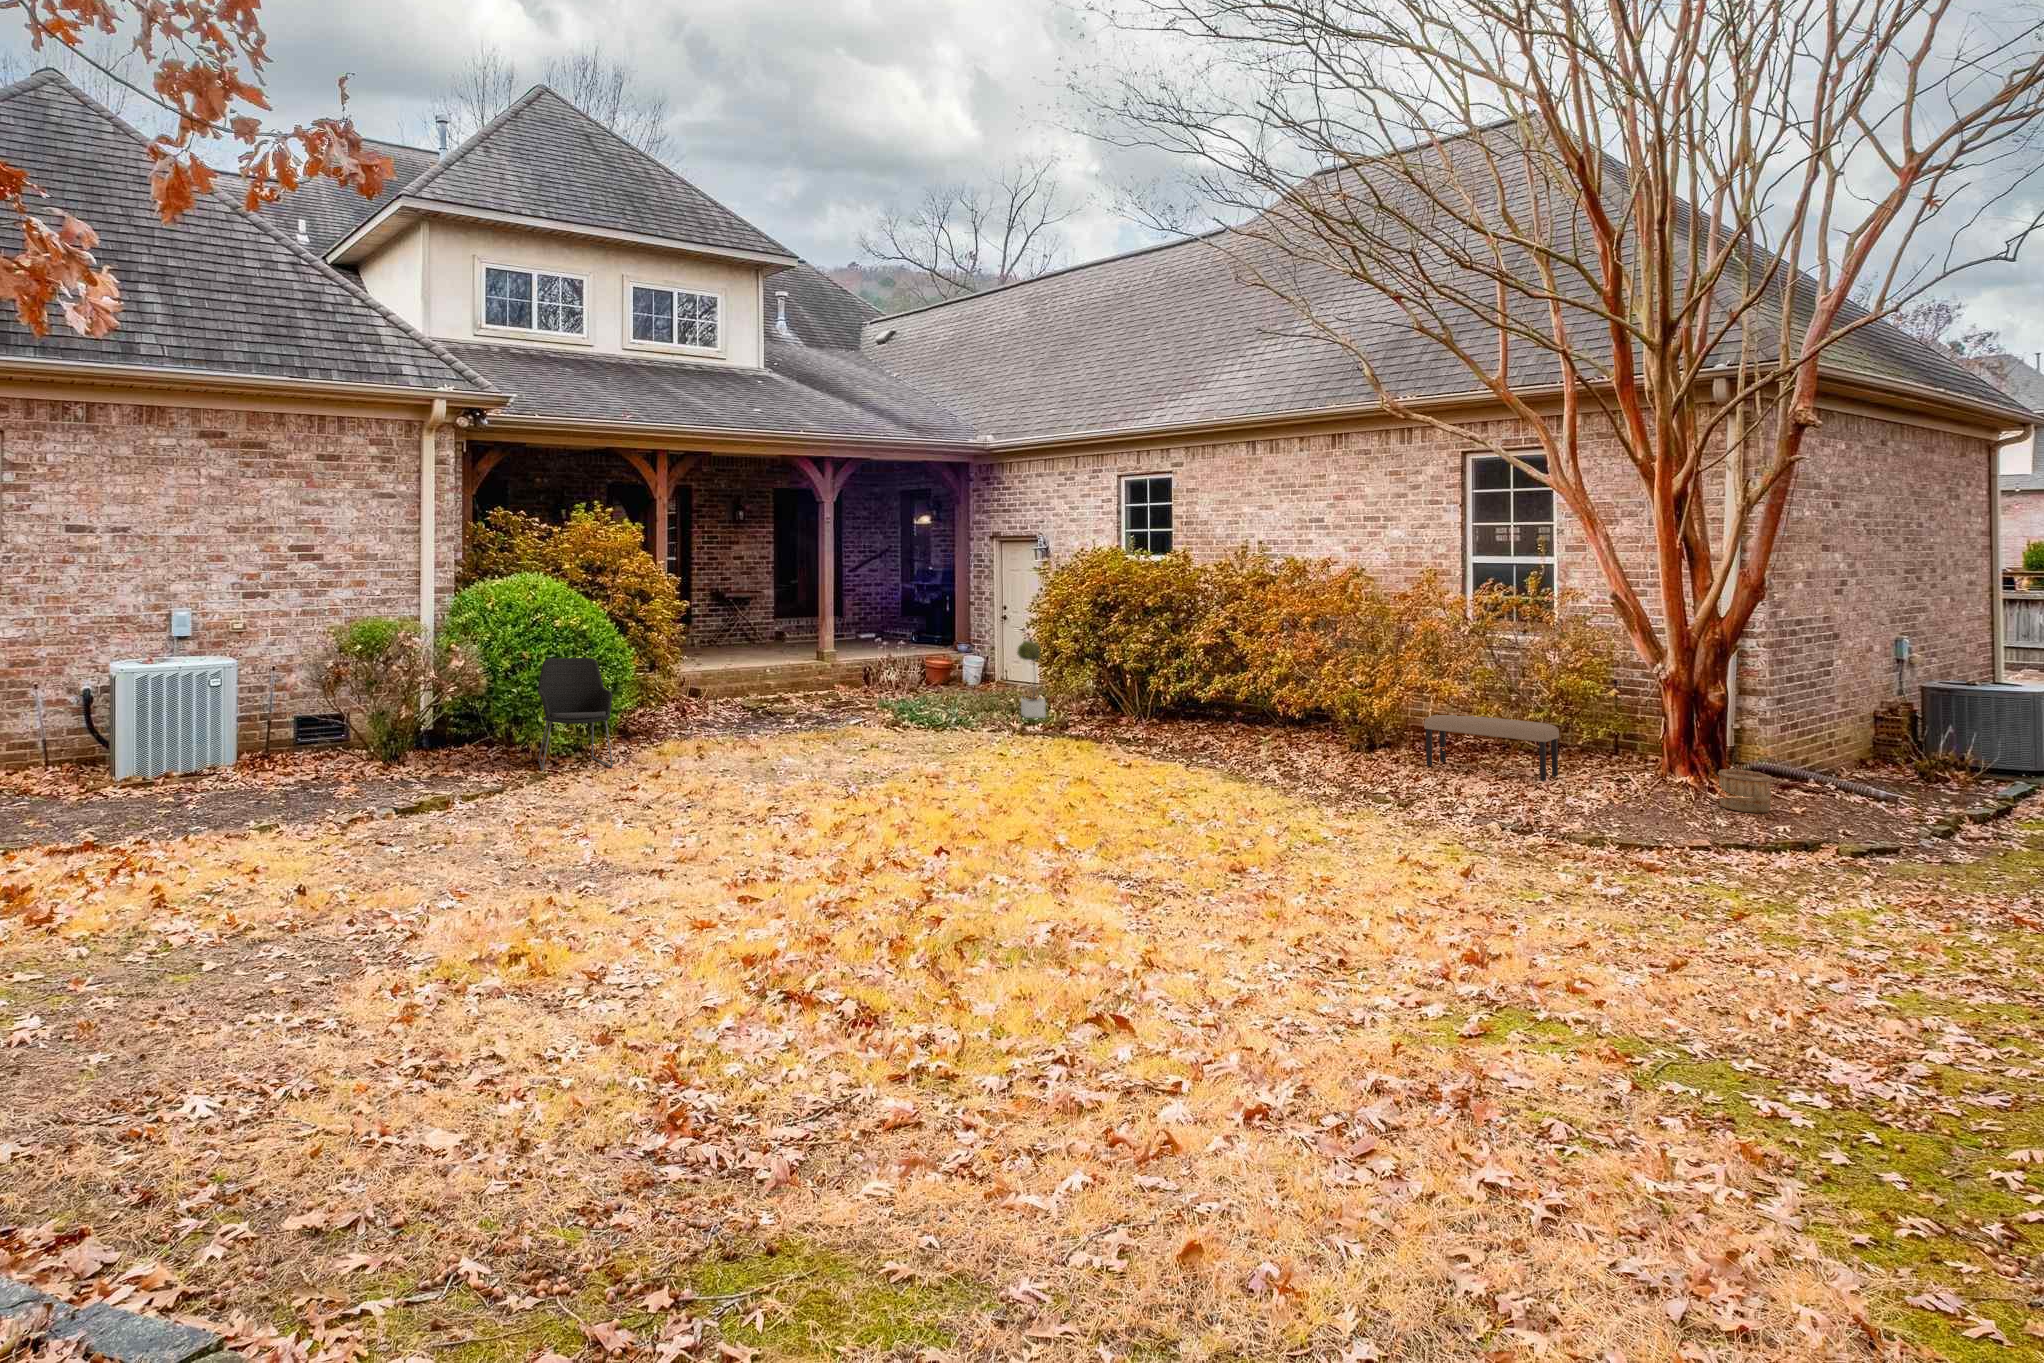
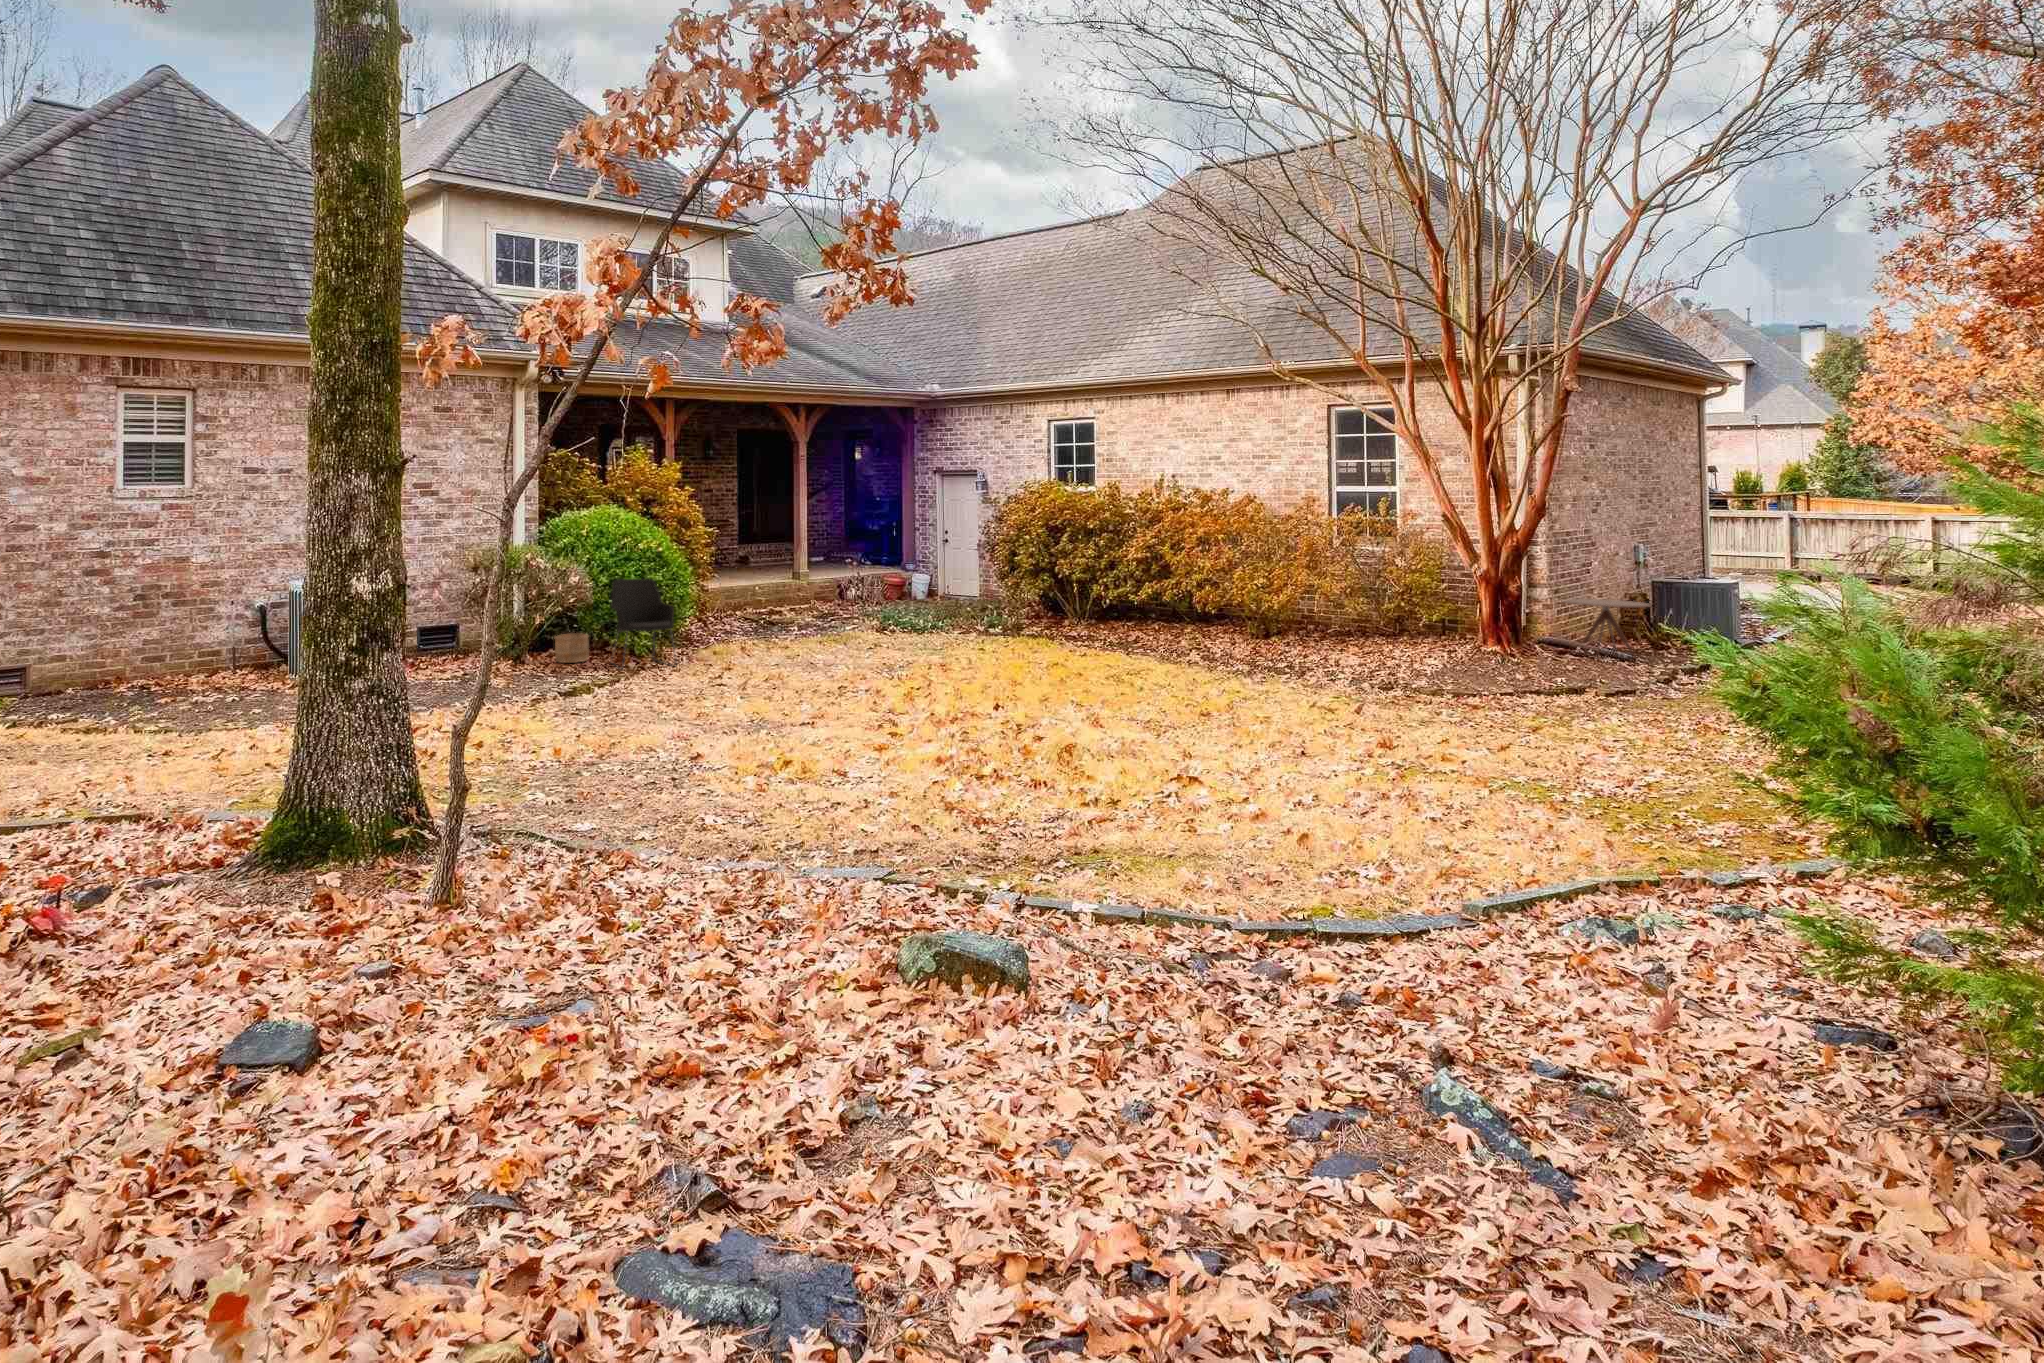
potted tree: present [1017,640,1046,718] -> none [972,559,998,623]
round table: none [1789,710,1923,798] -> present [1563,599,1651,659]
bench: present [1424,713,1559,781] -> none [1302,609,1401,656]
wooden bucket: present [1718,769,1772,813] -> present [555,633,589,663]

